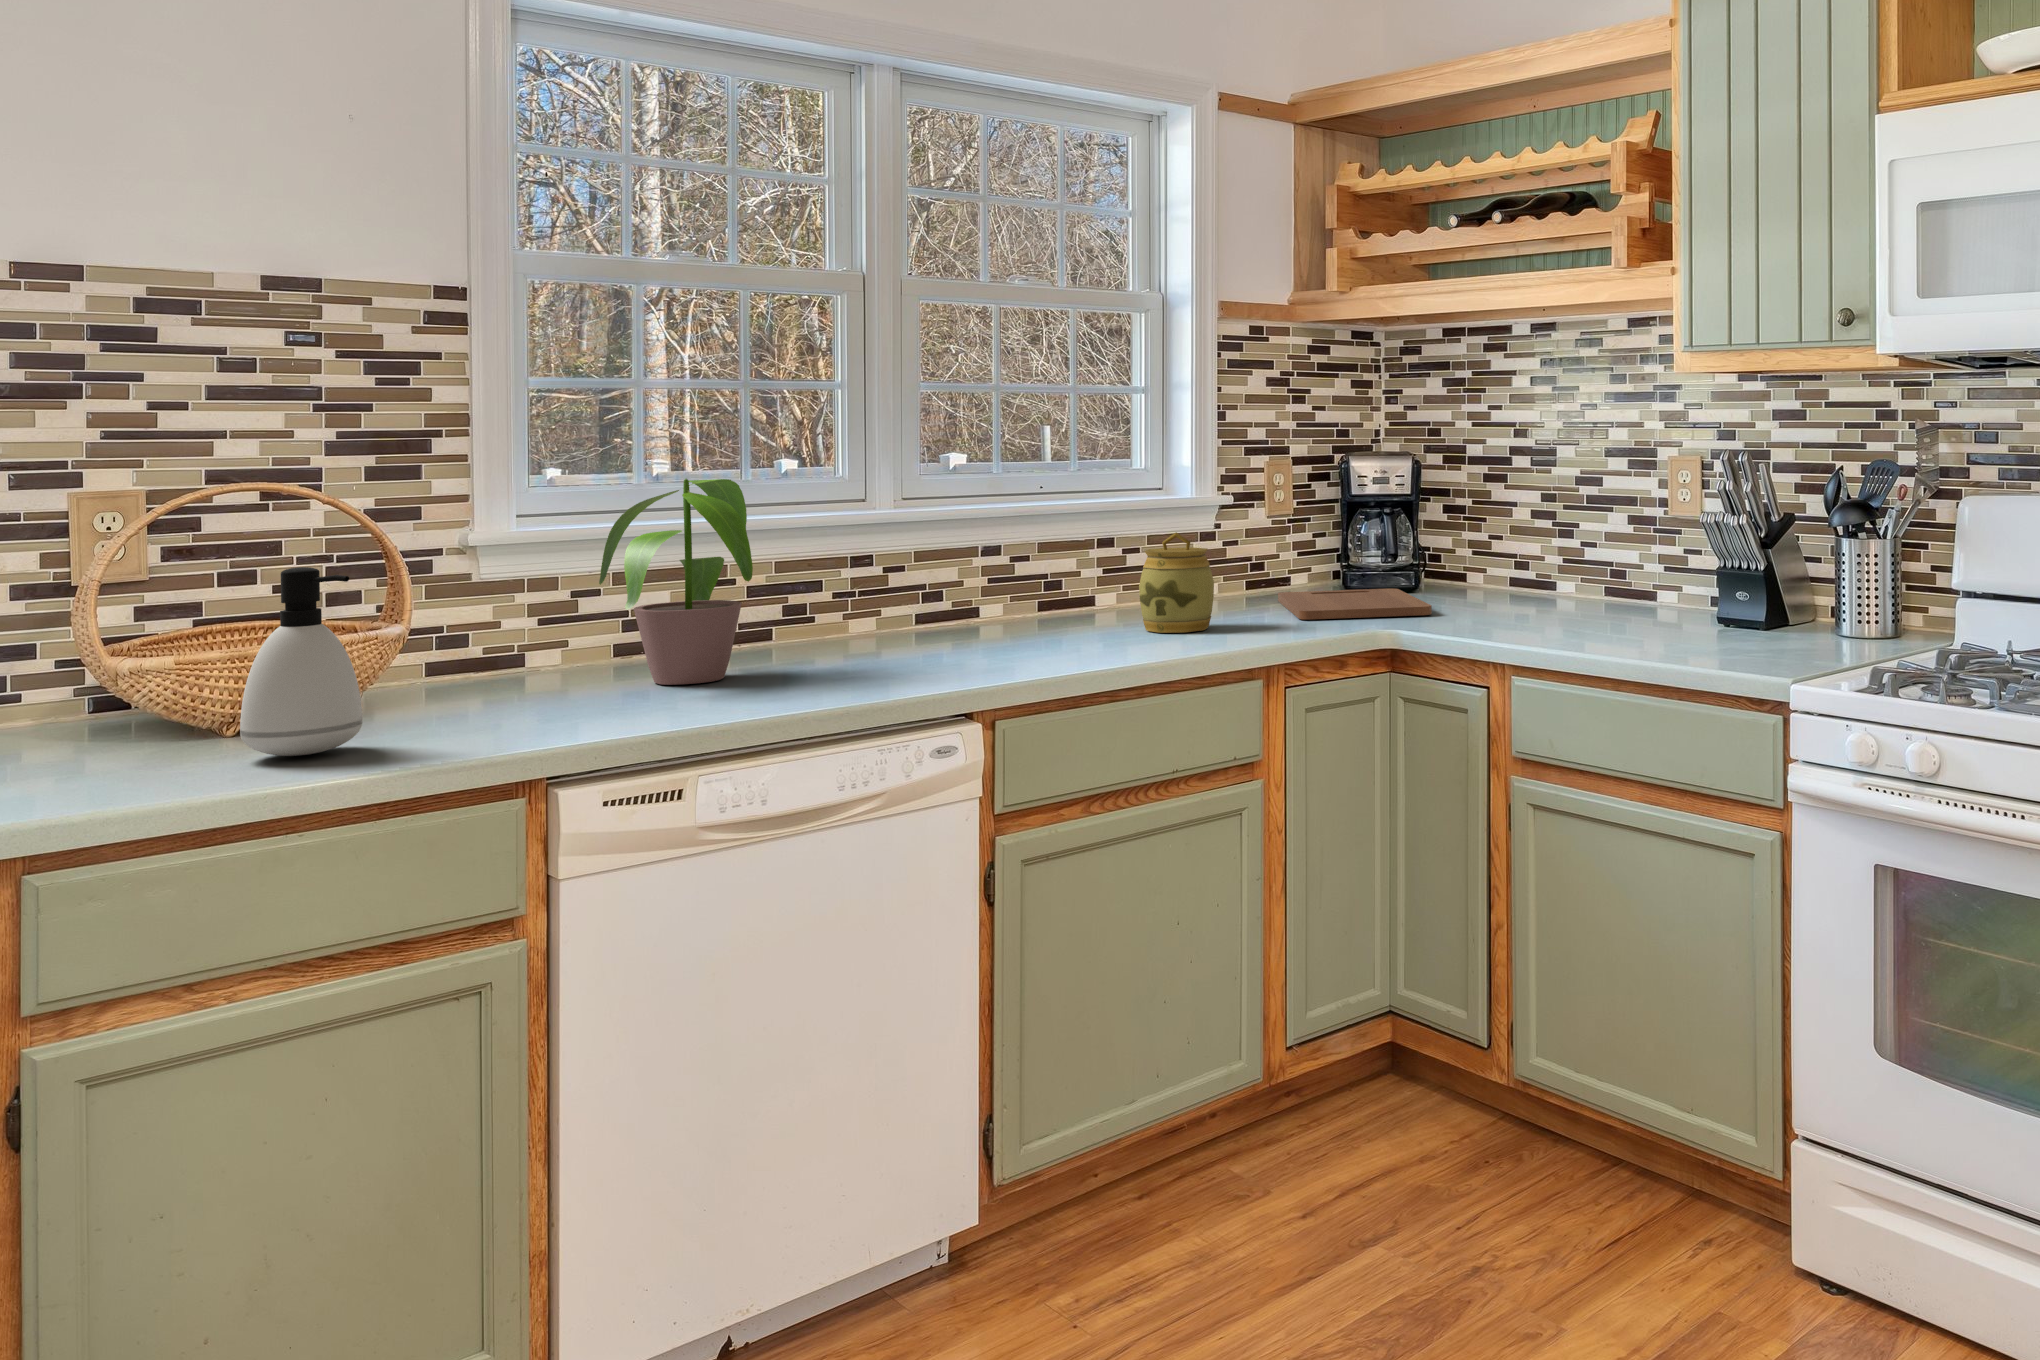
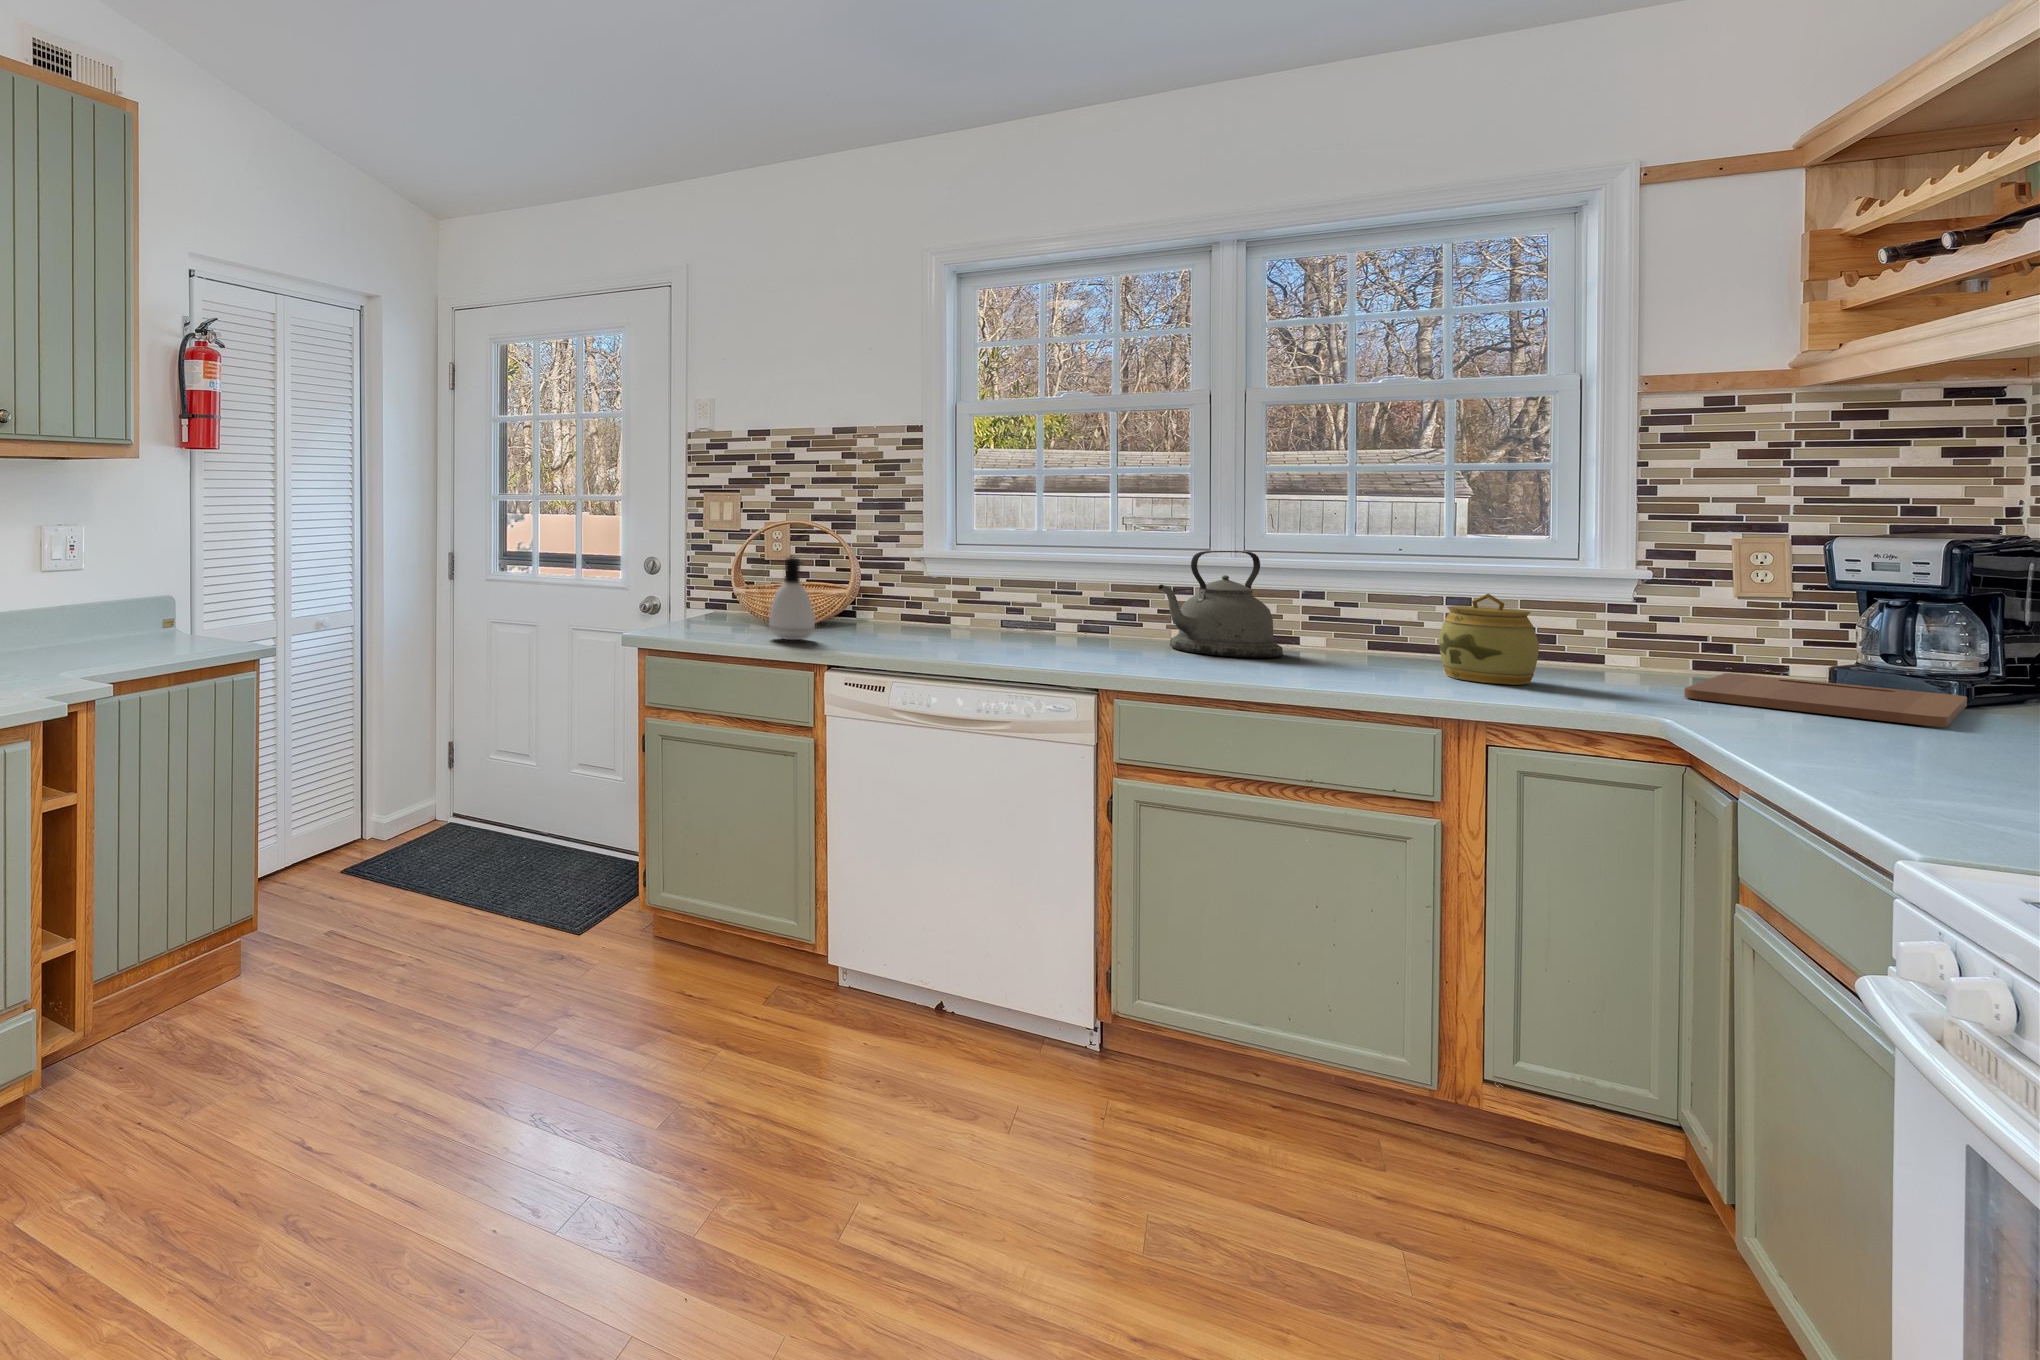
potted plant: present [599,479,753,685] -> none [945,527,1094,646]
kettle: none [864,500,993,649] -> present [1158,551,1283,658]

